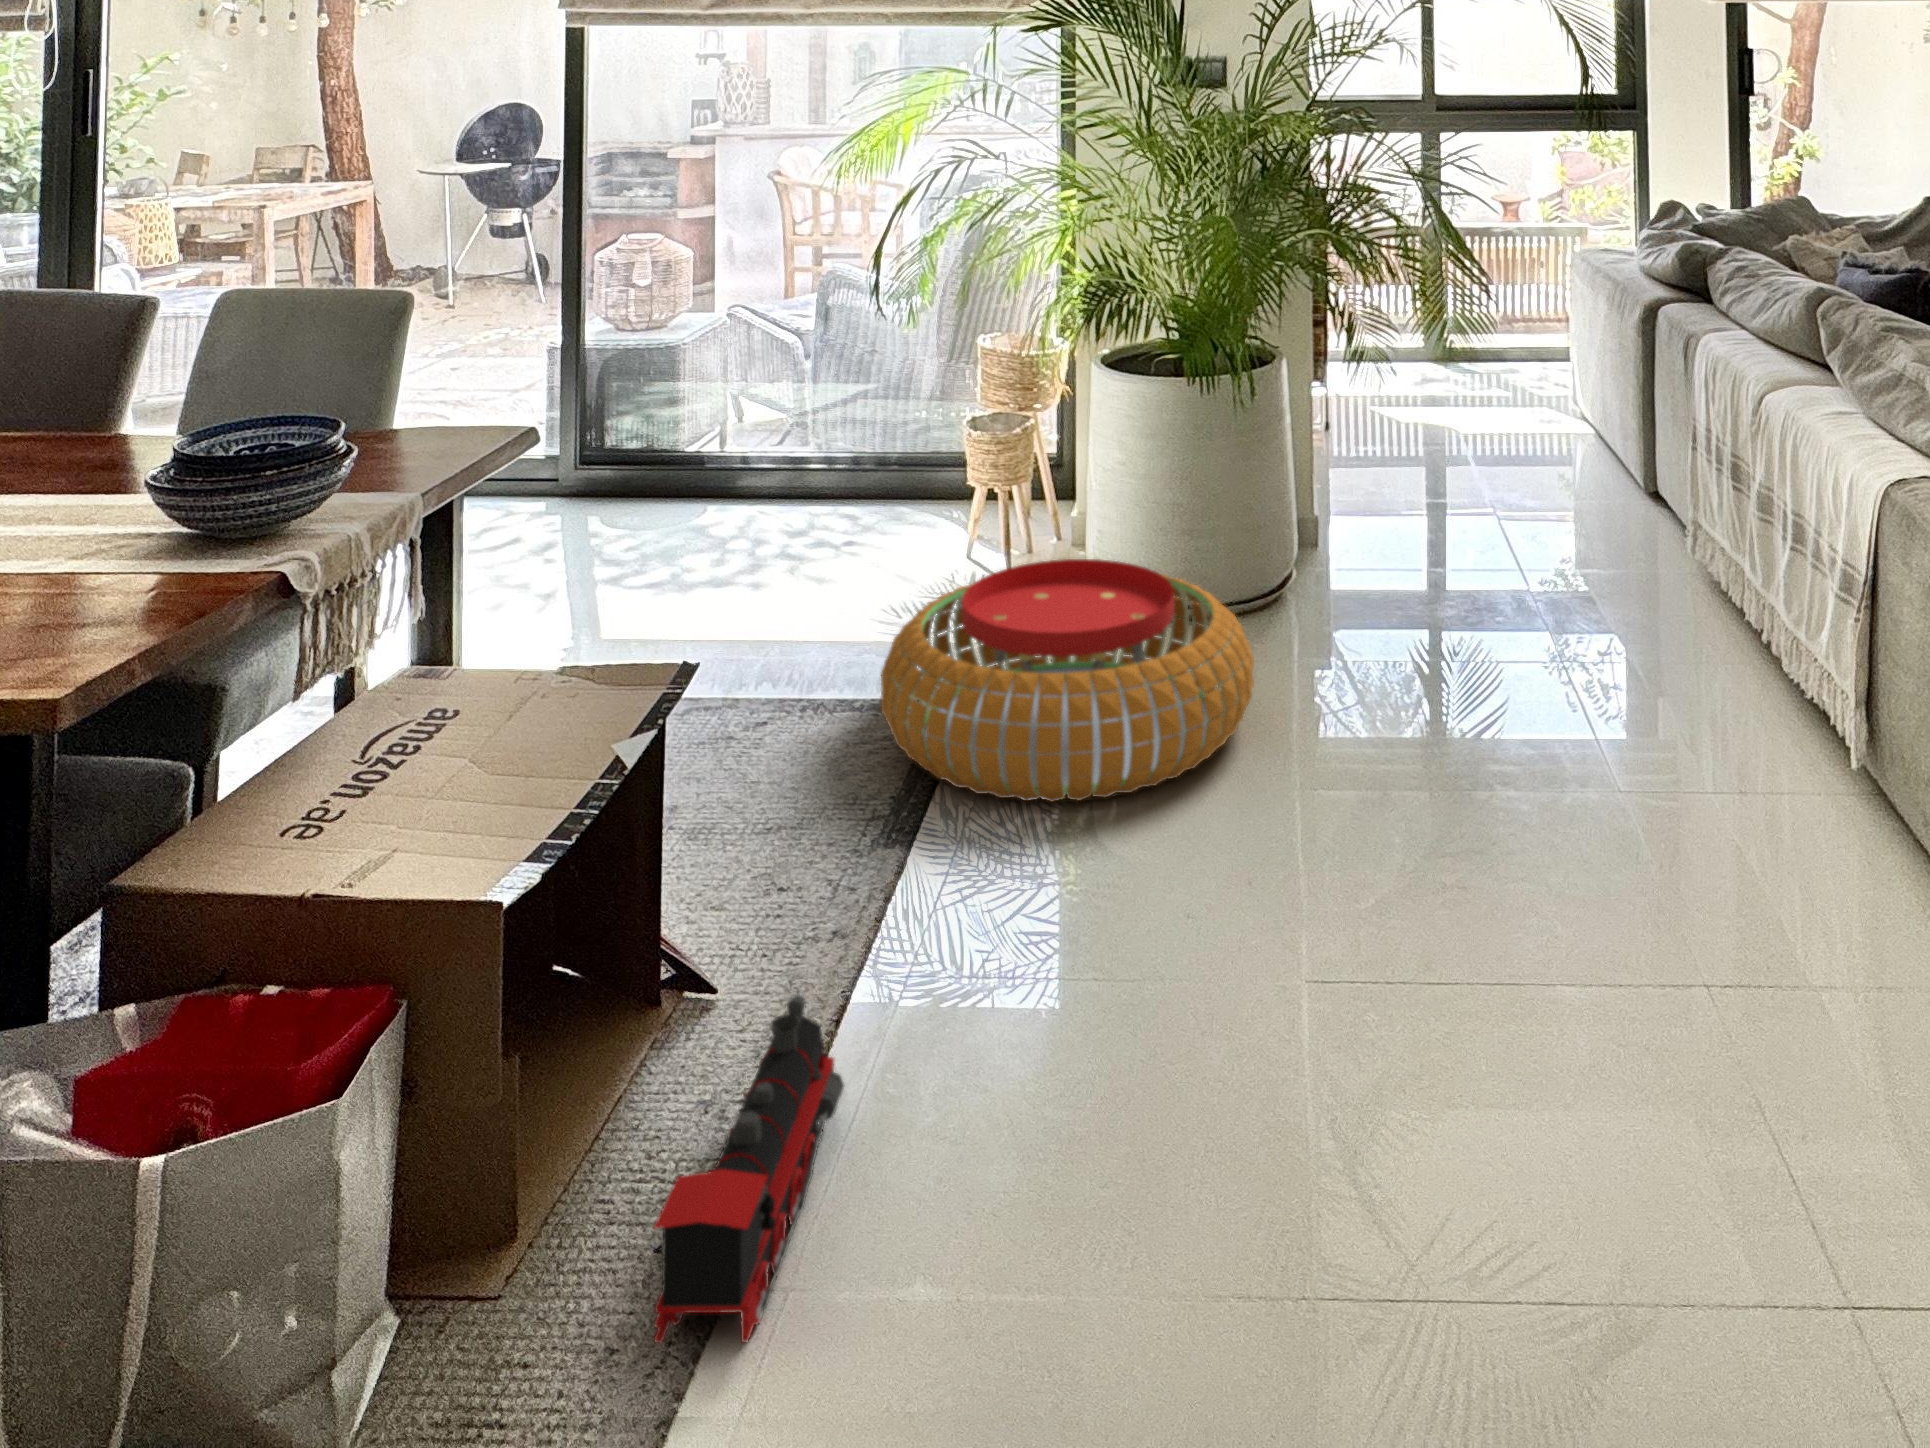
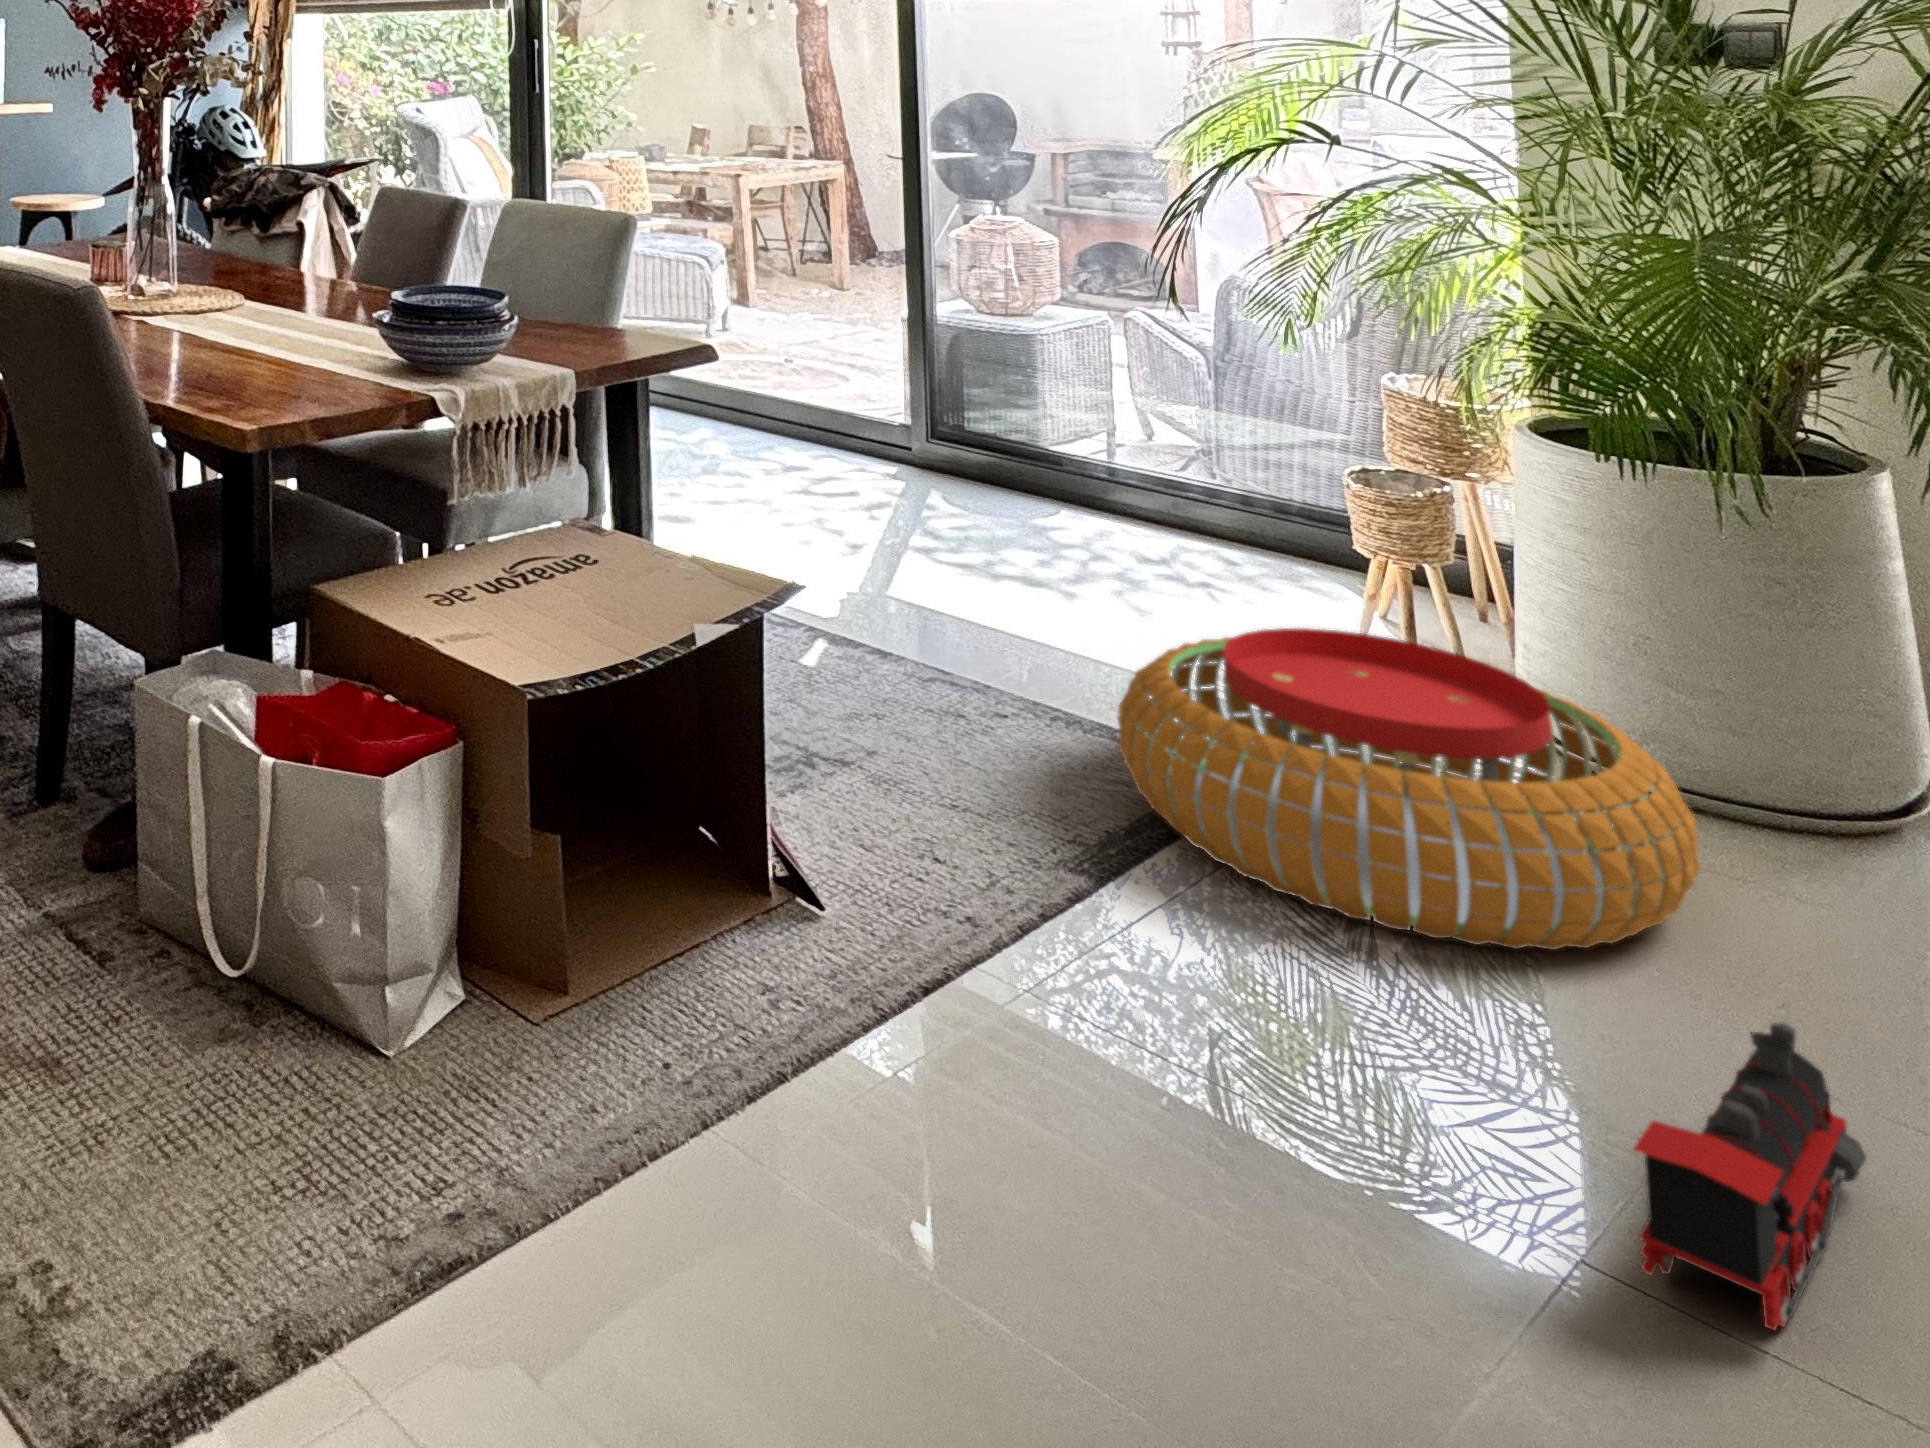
toy train: present [654,995,844,1343] -> present [1633,1023,1866,1330]

